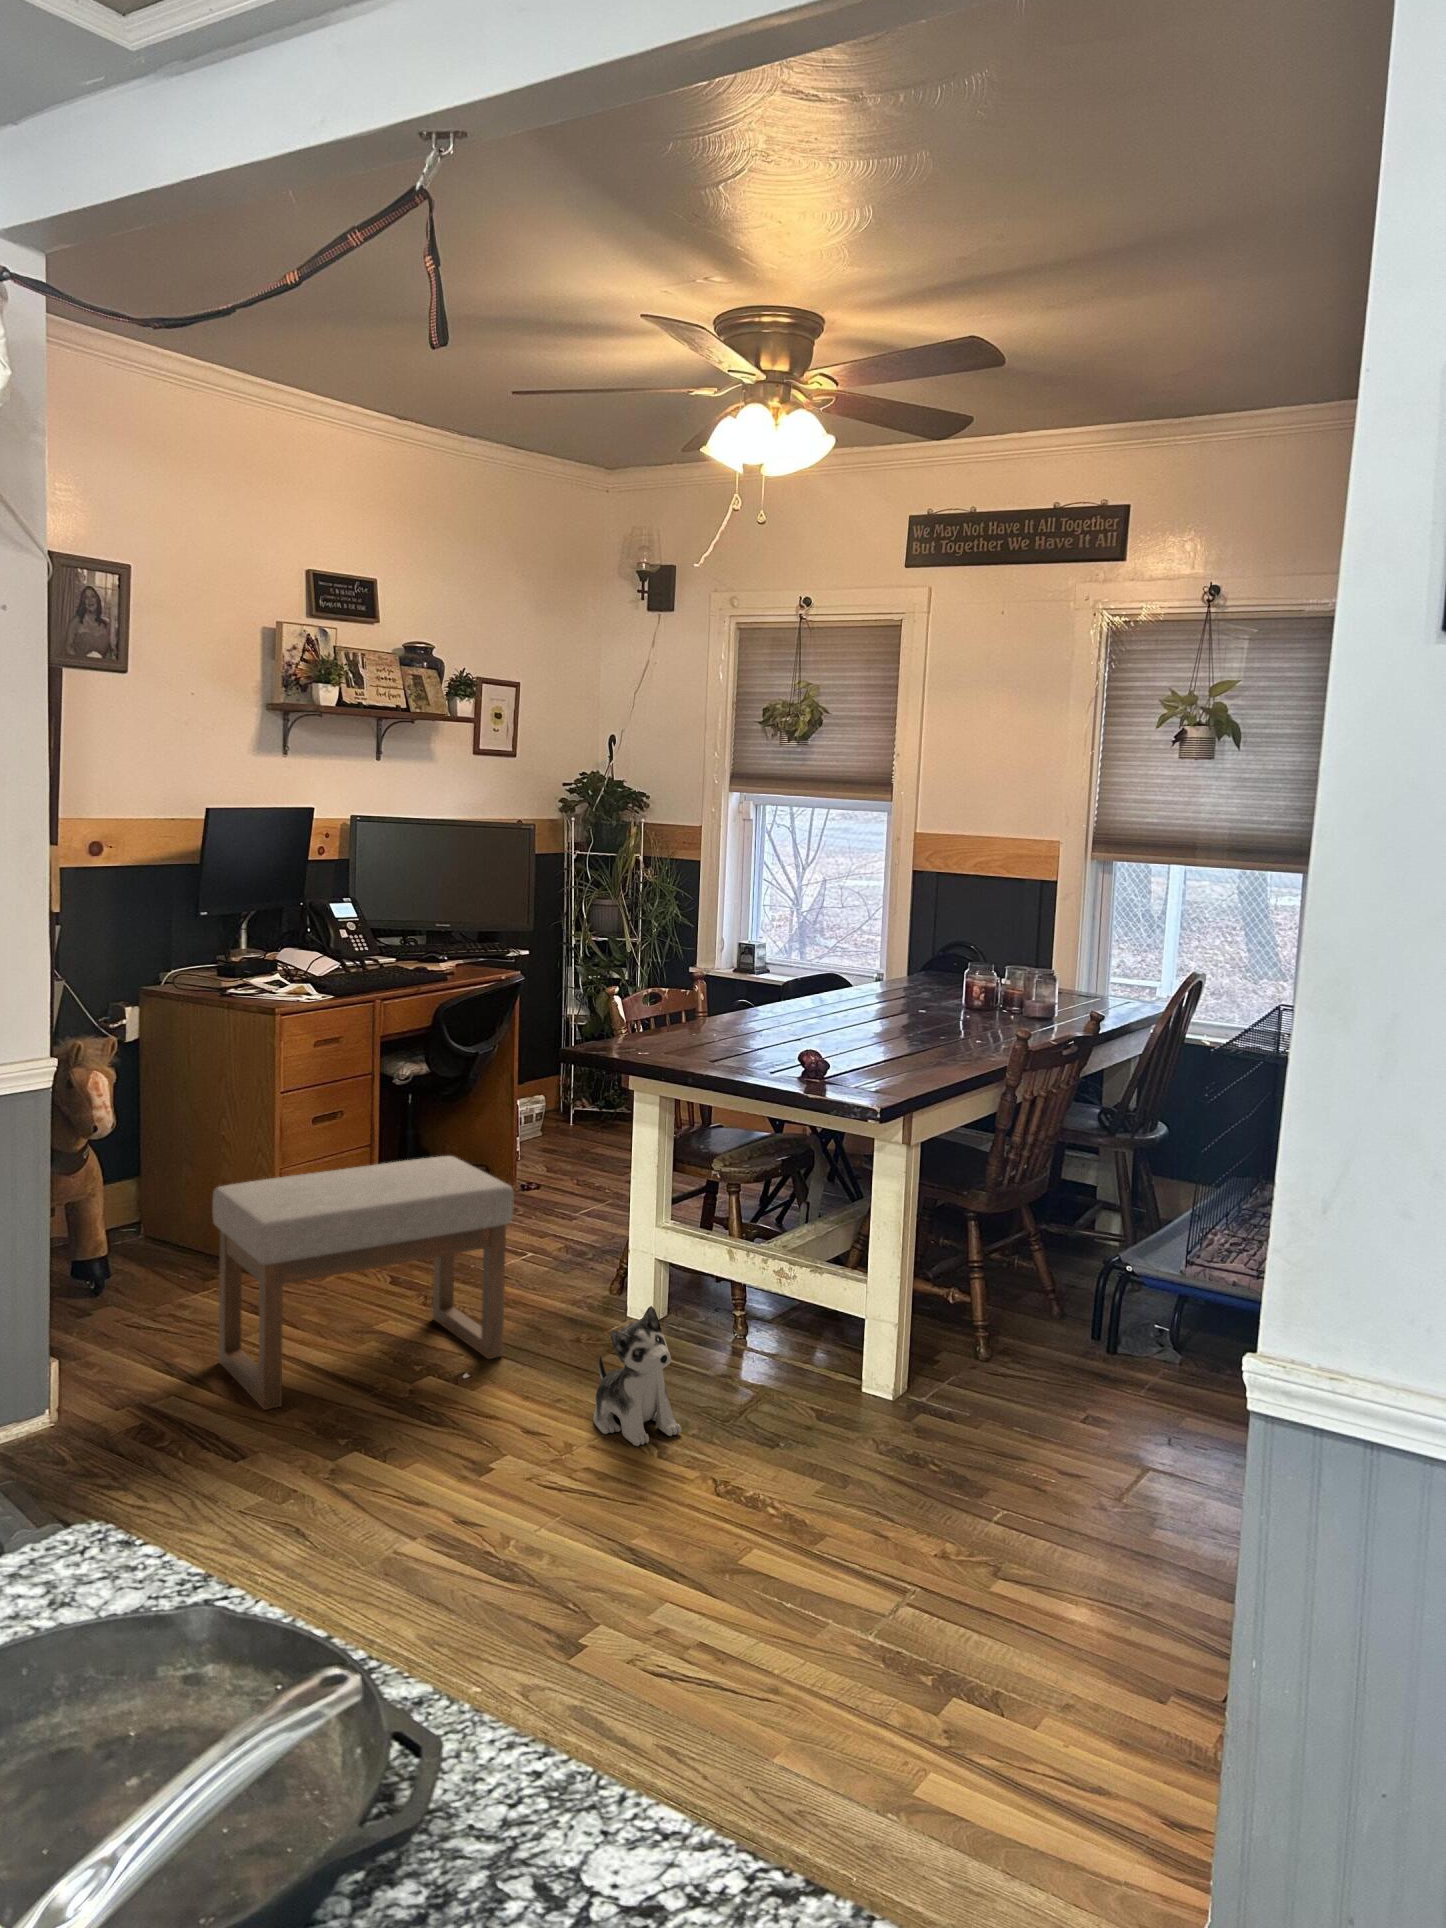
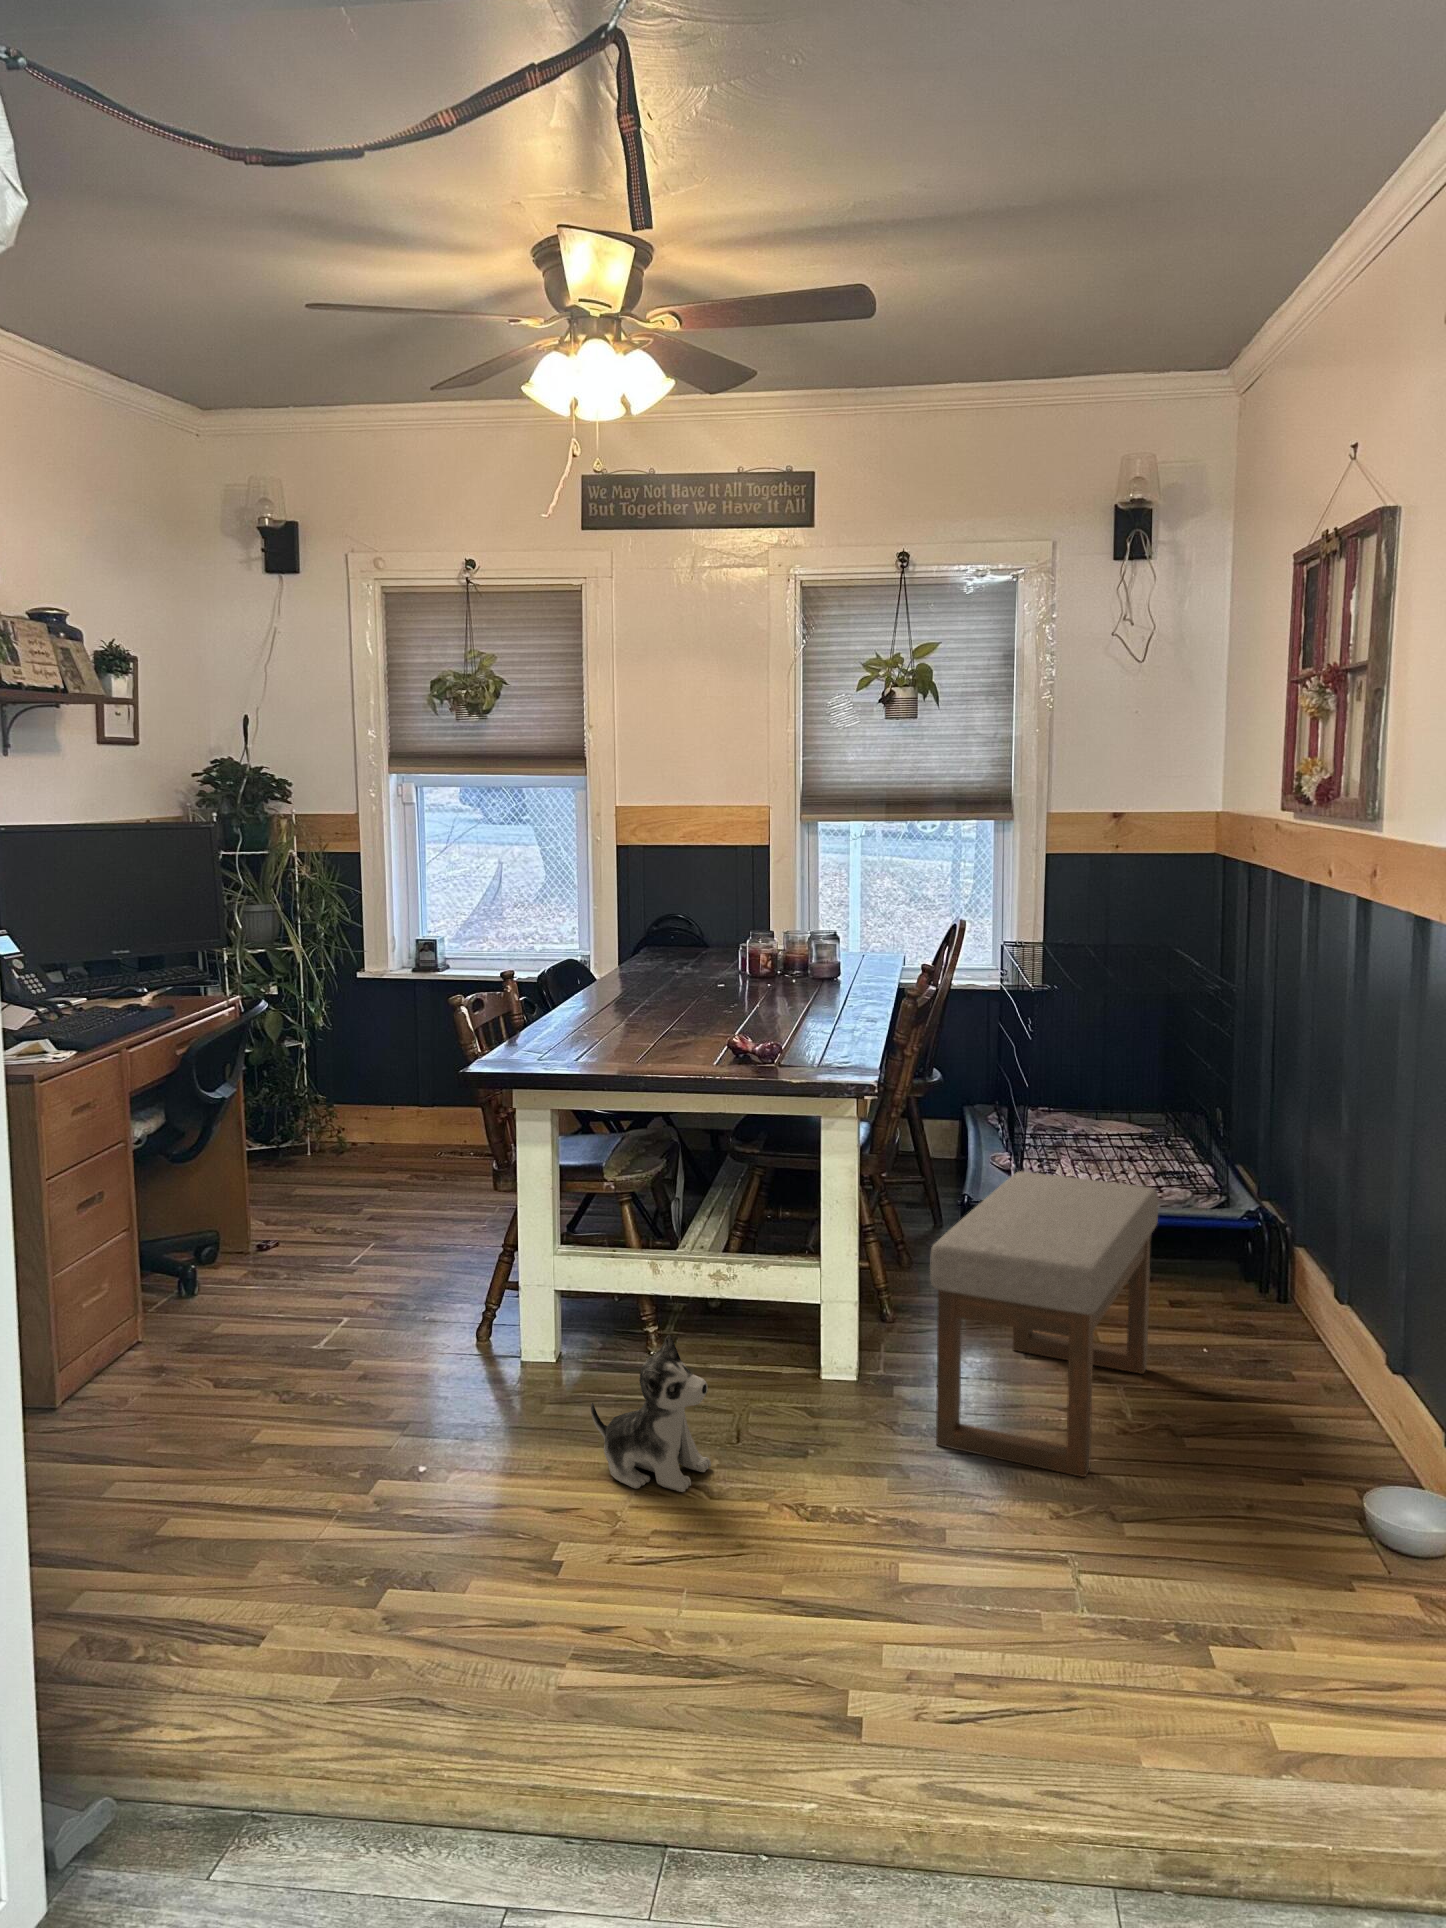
ottoman: present [213,1156,514,1410] -> present [930,1171,1158,1477]

